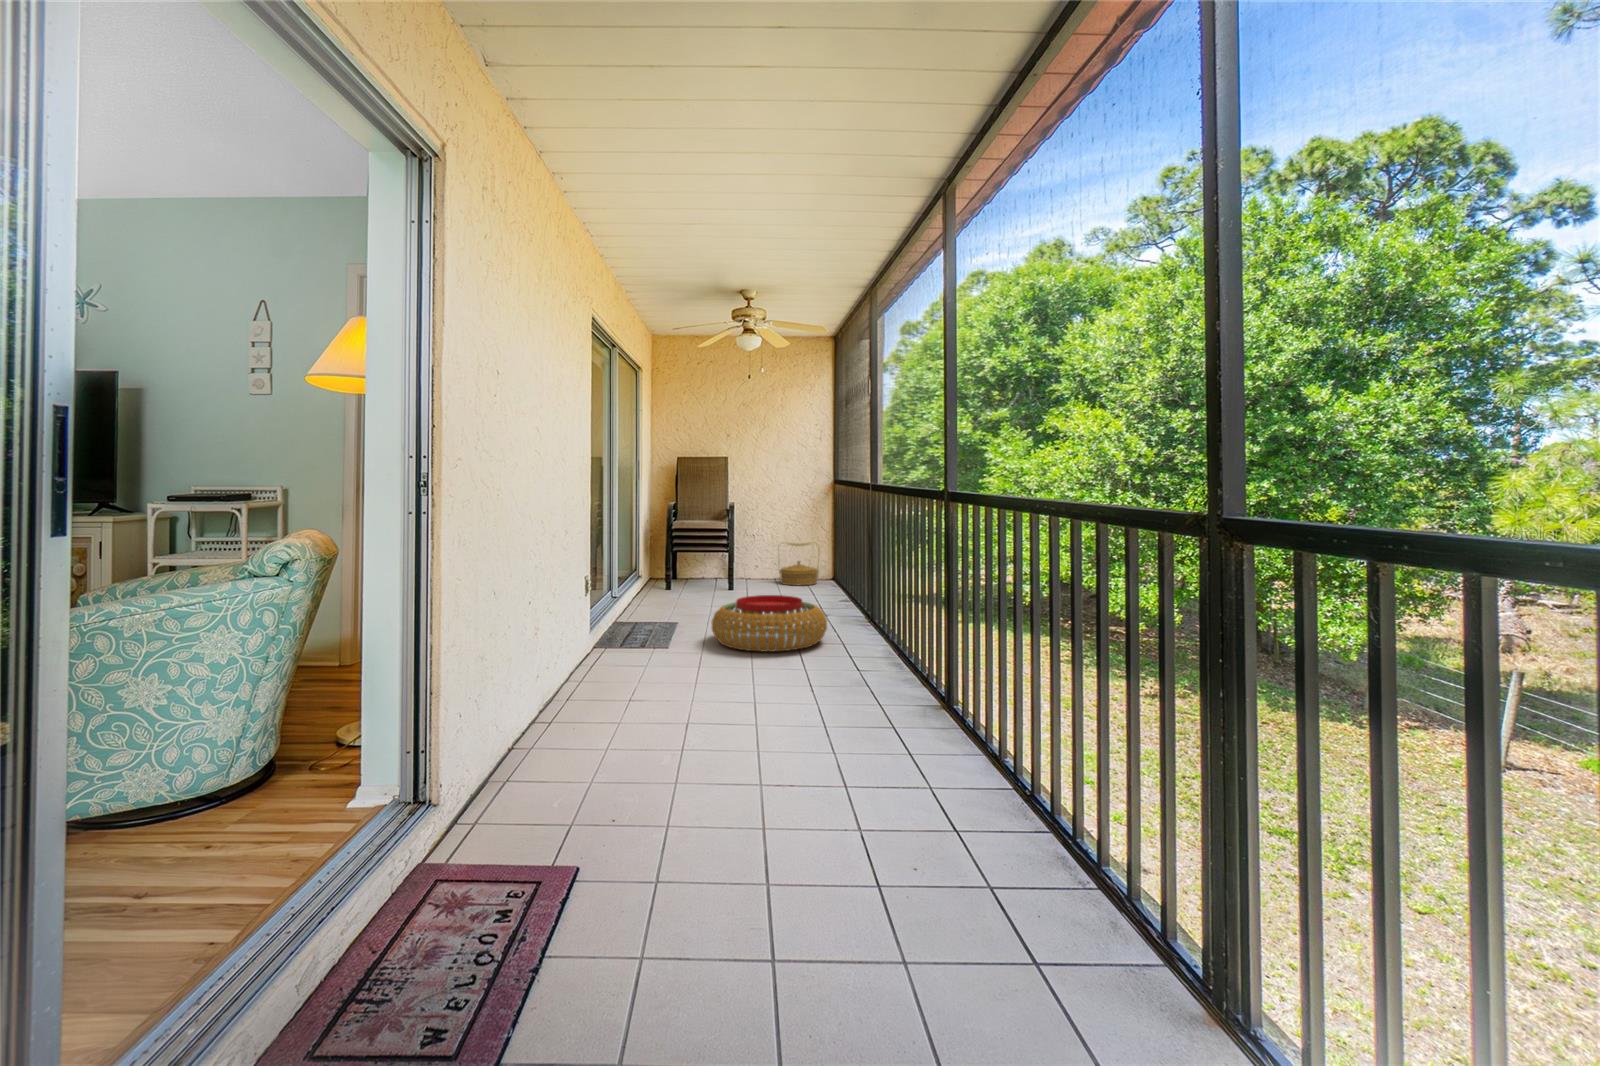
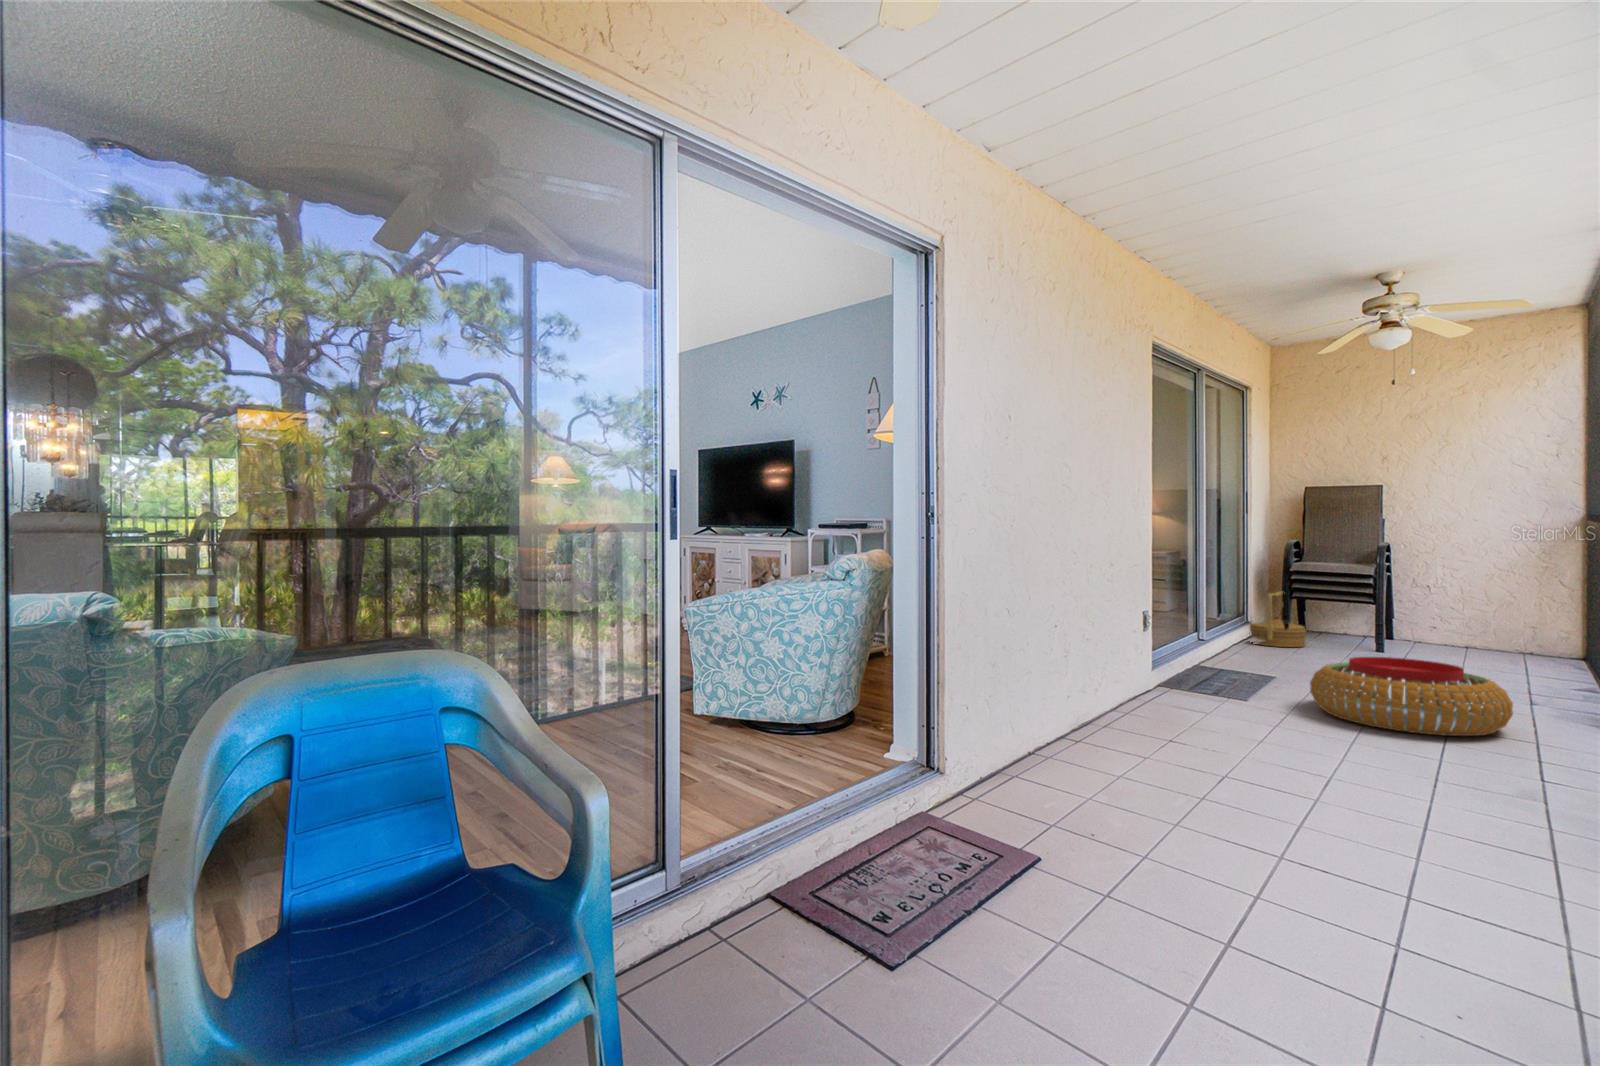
woven basket: present [779,543,818,585] -> present [1250,591,1306,647]

